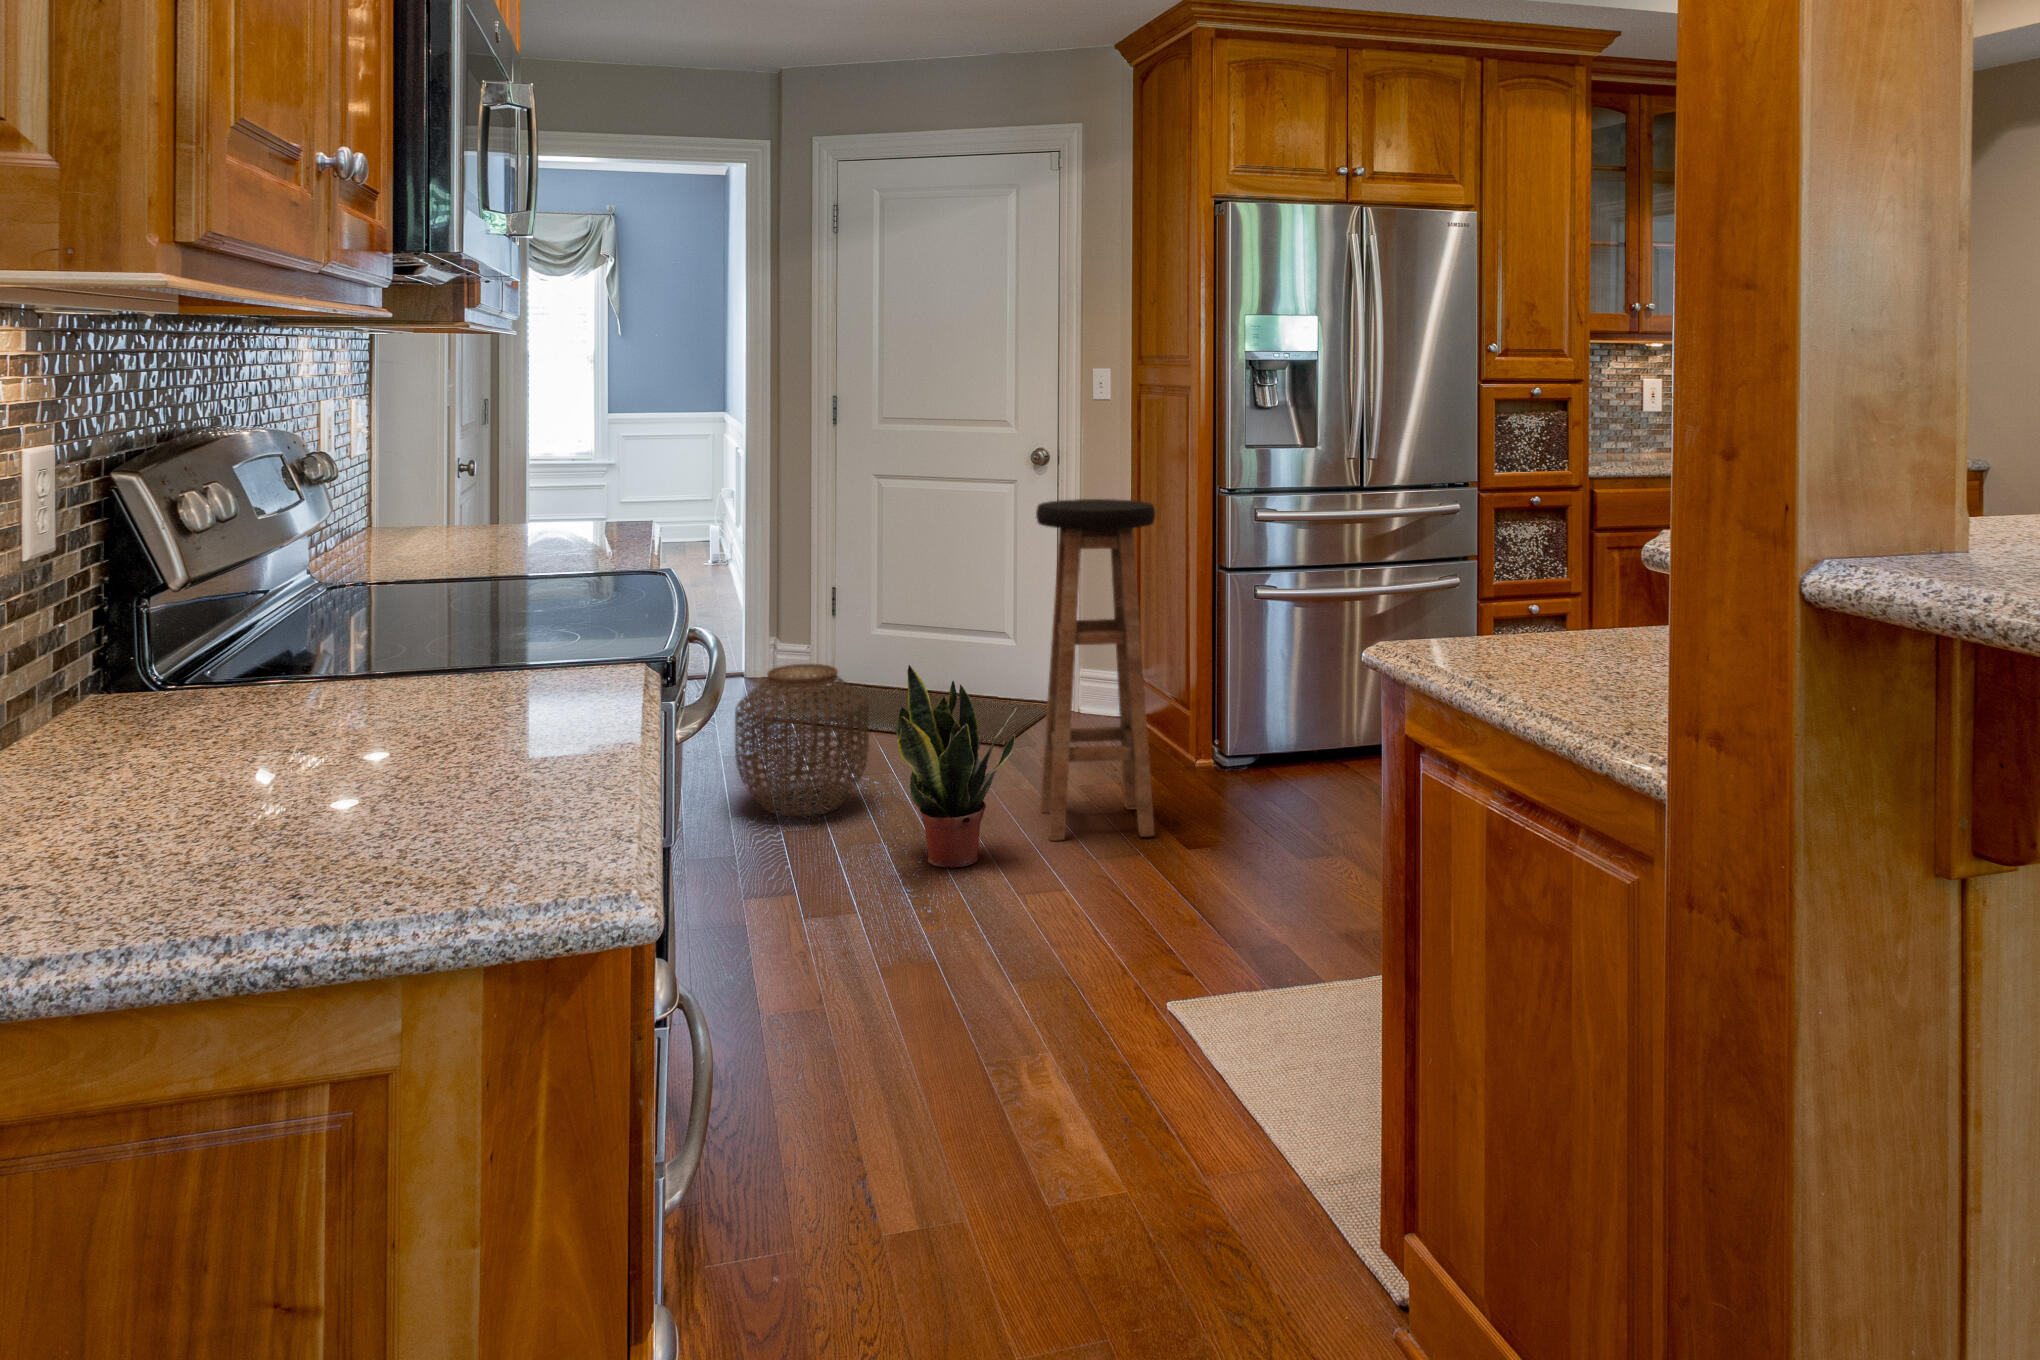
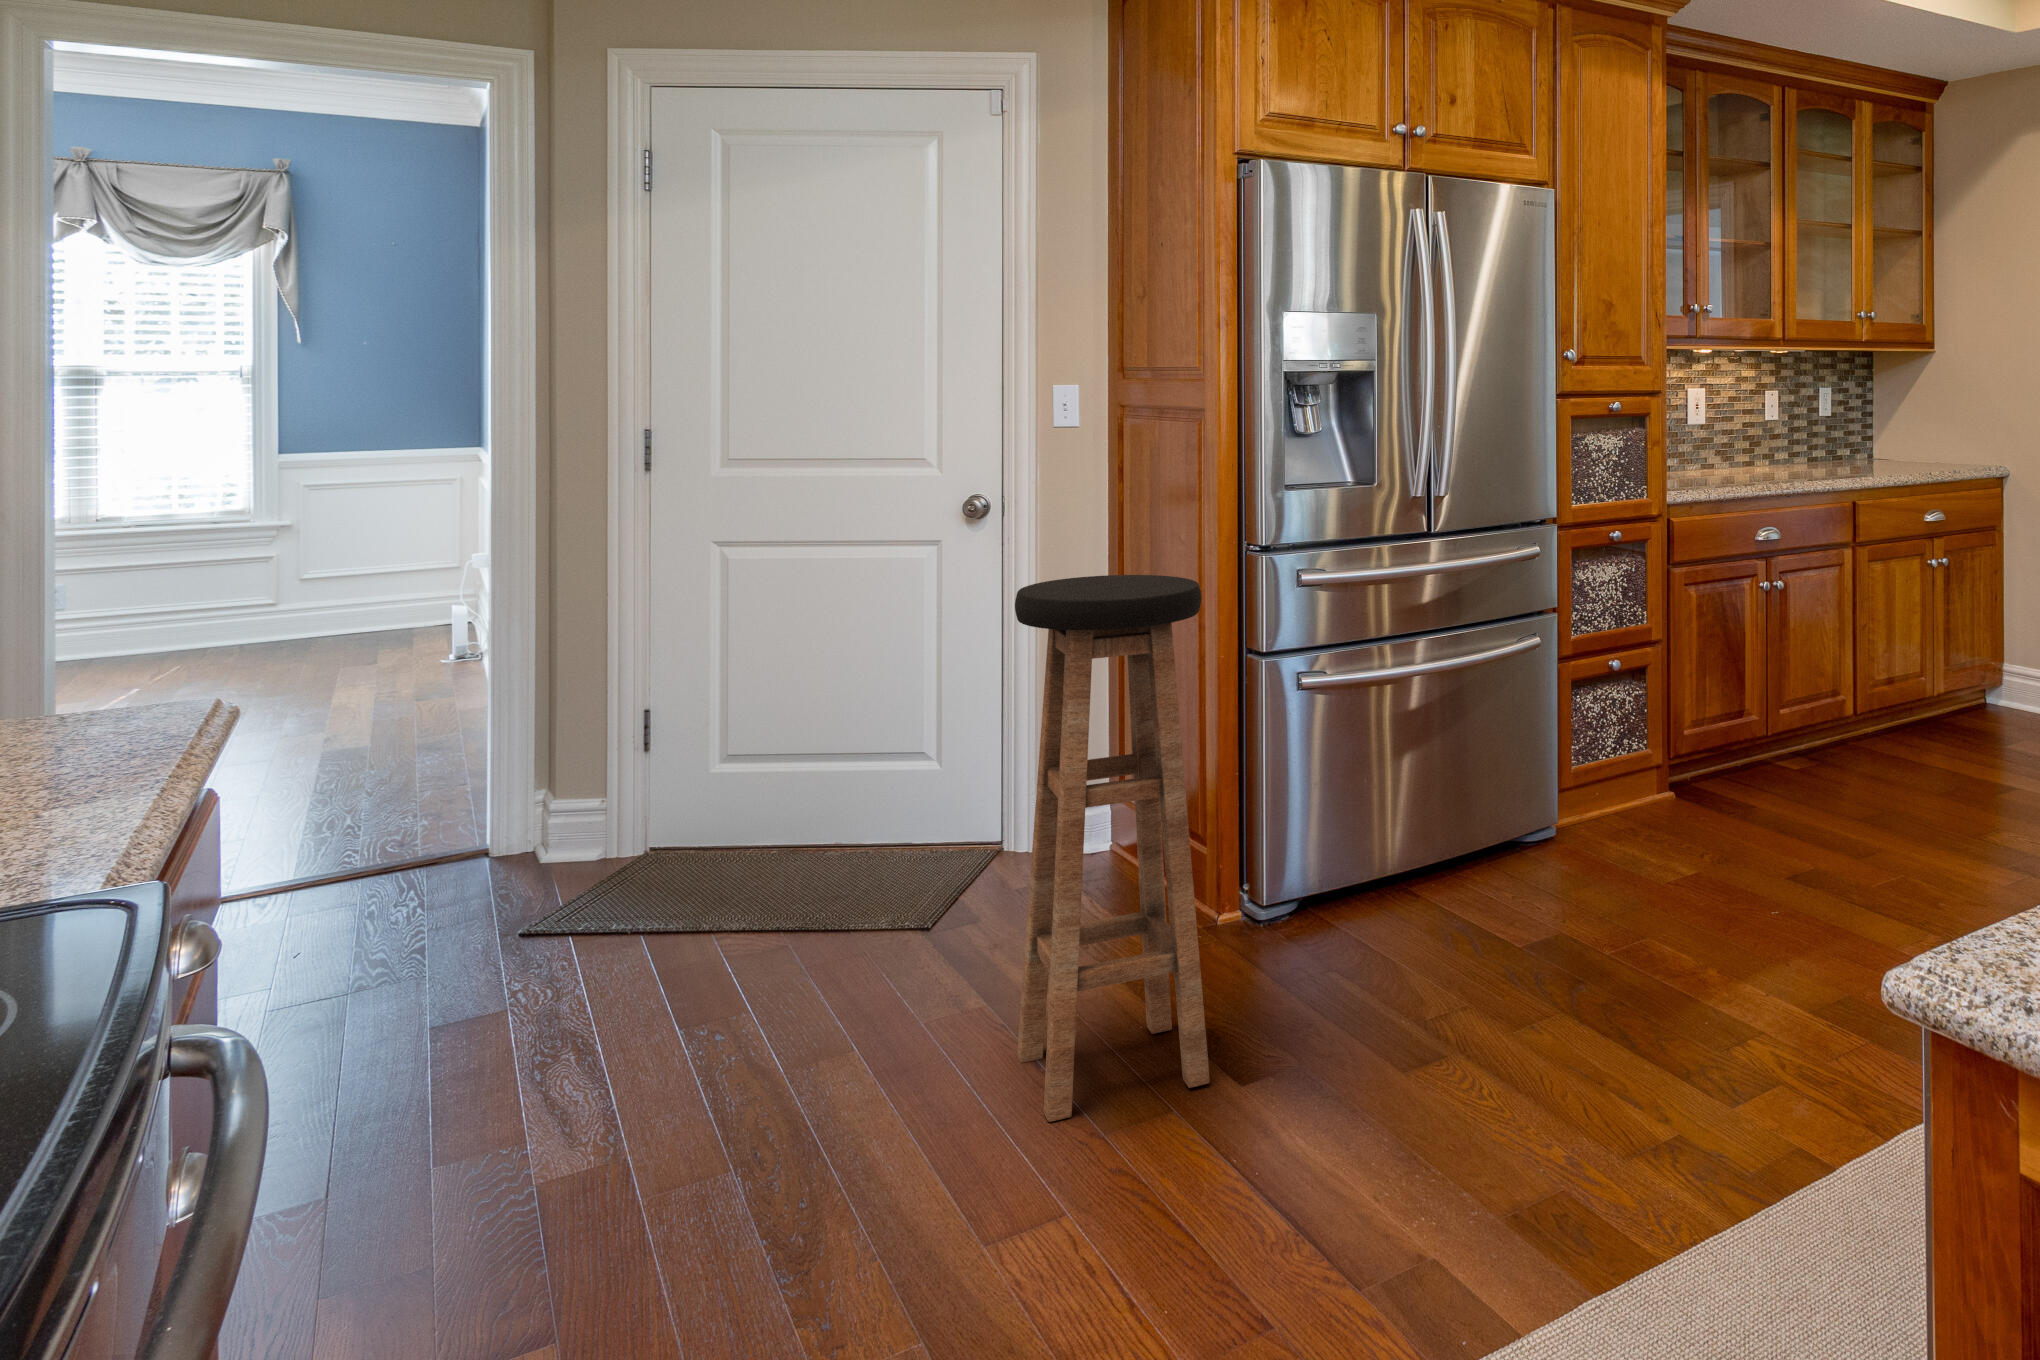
woven basket: present [735,664,869,816] -> none [467,873,724,1149]
potted plant: present [895,665,1017,867] -> none [782,882,1000,1222]

